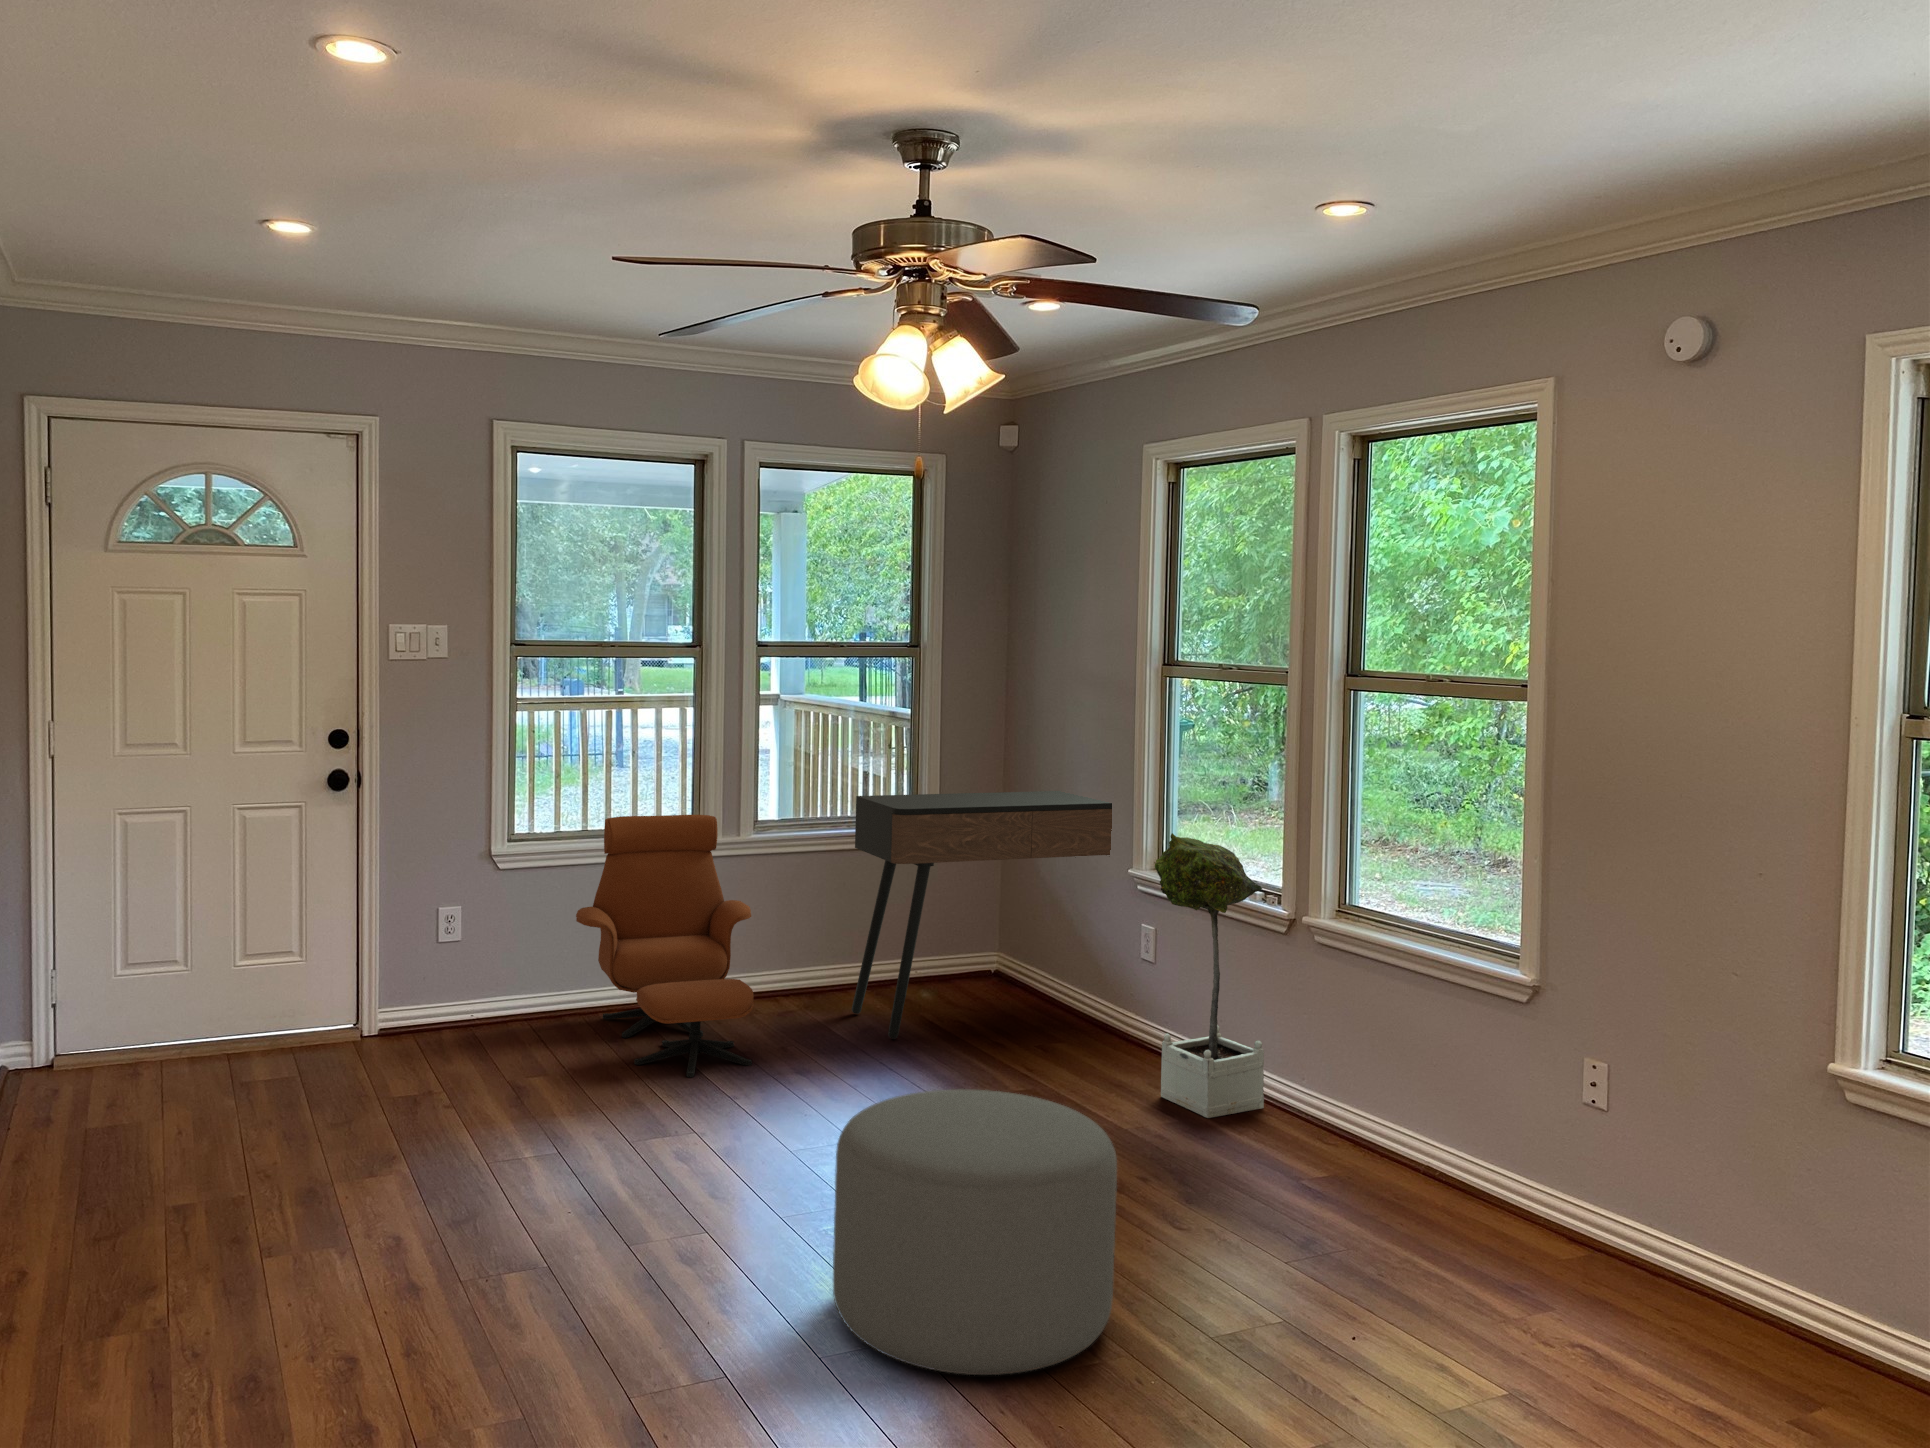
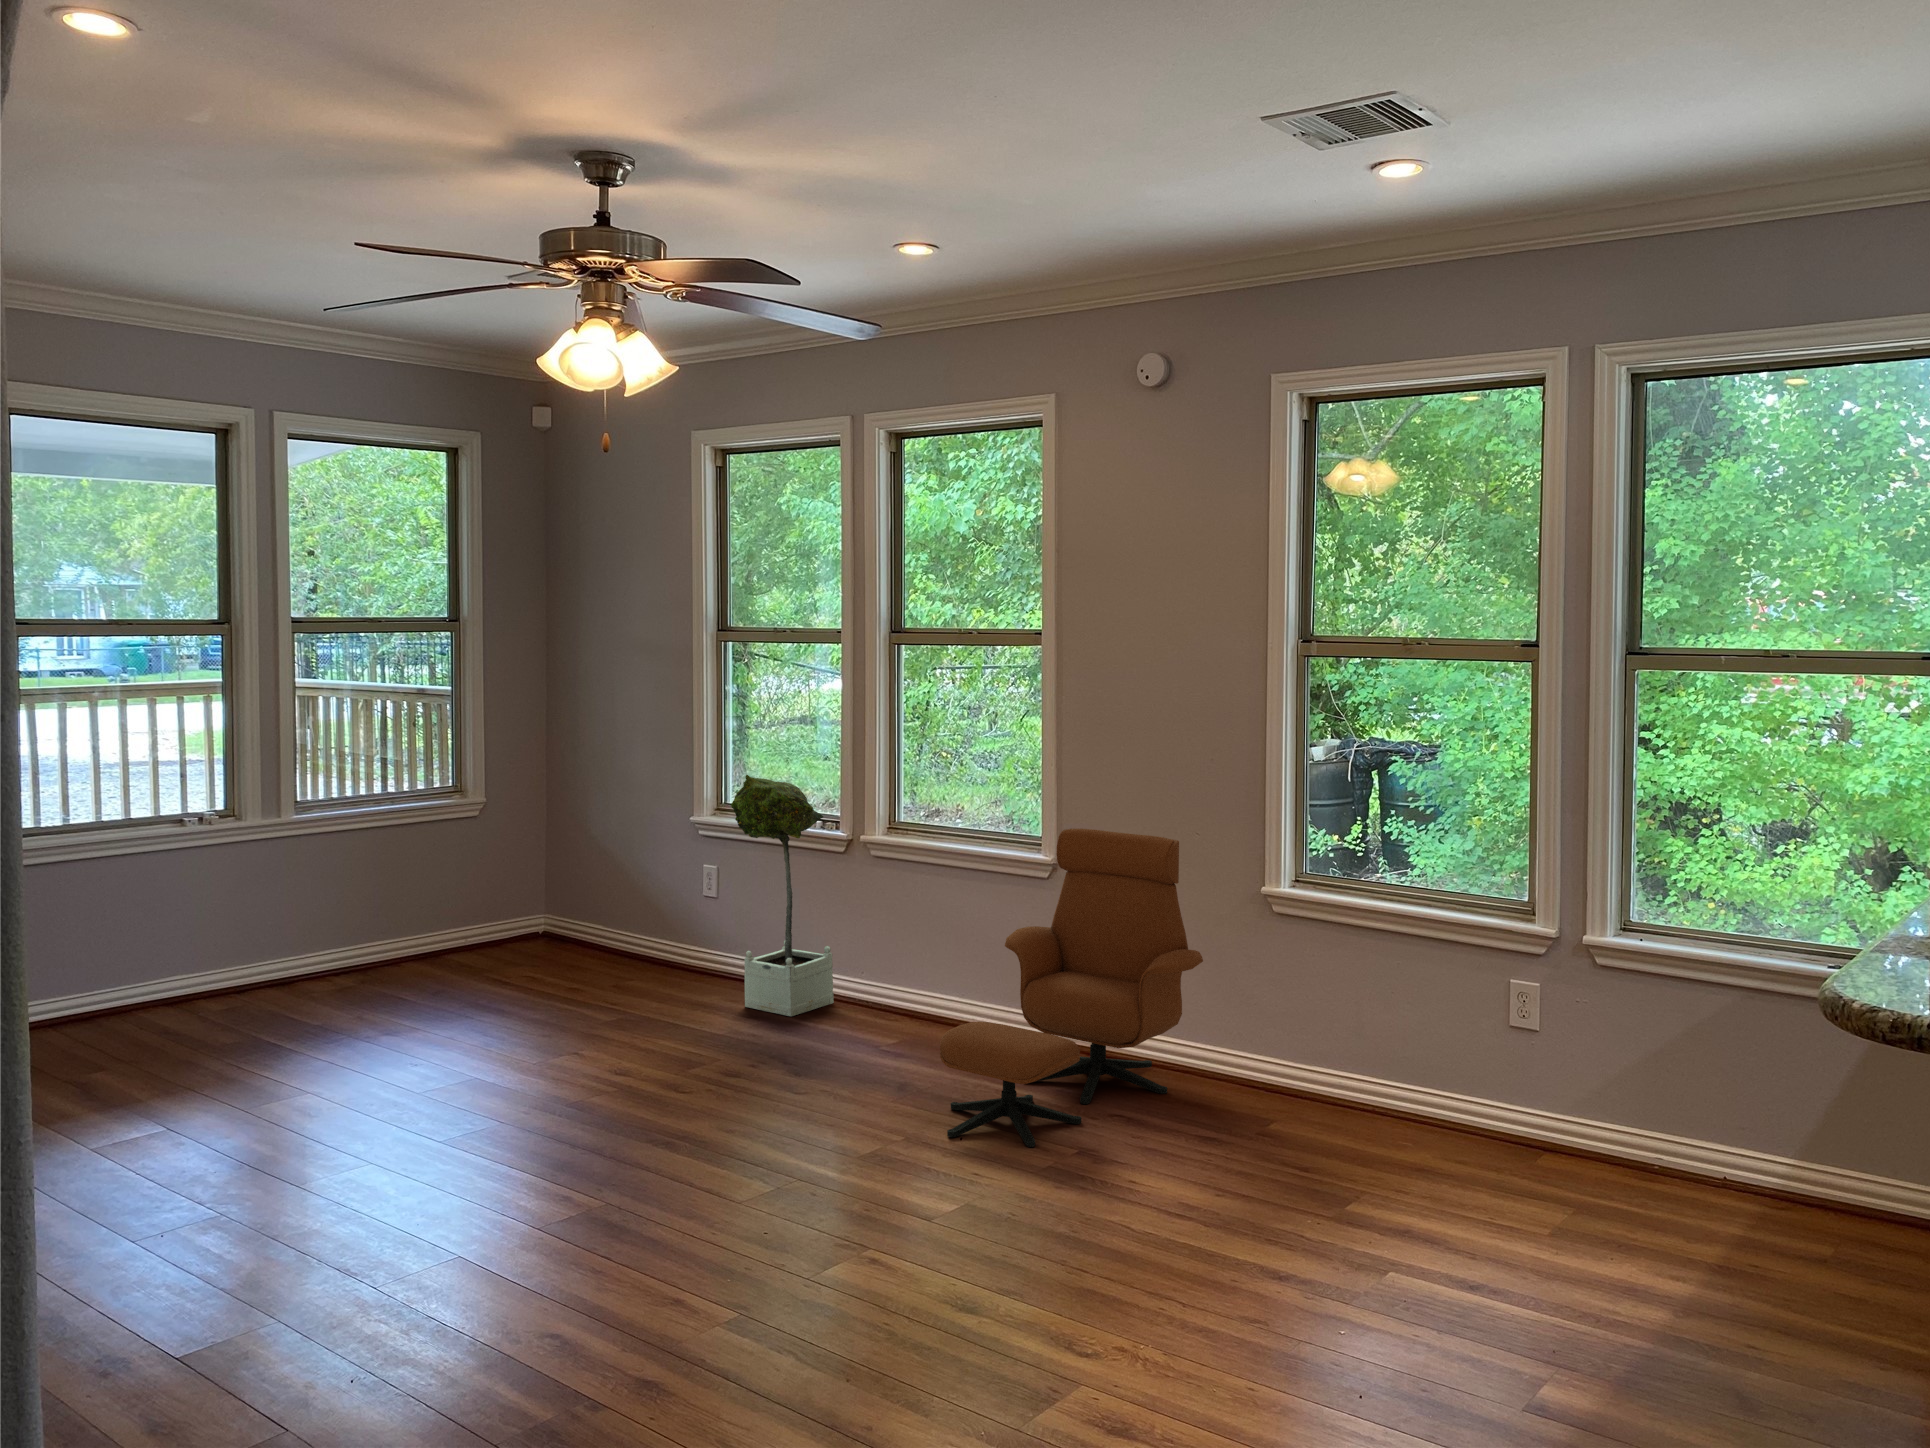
console table: present [852,791,1112,1039] -> none [416,749,705,996]
lounge chair: present [576,815,754,1077] -> present [940,829,1203,1147]
ottoman: present [833,1089,1117,1375] -> none [532,994,782,1226]

